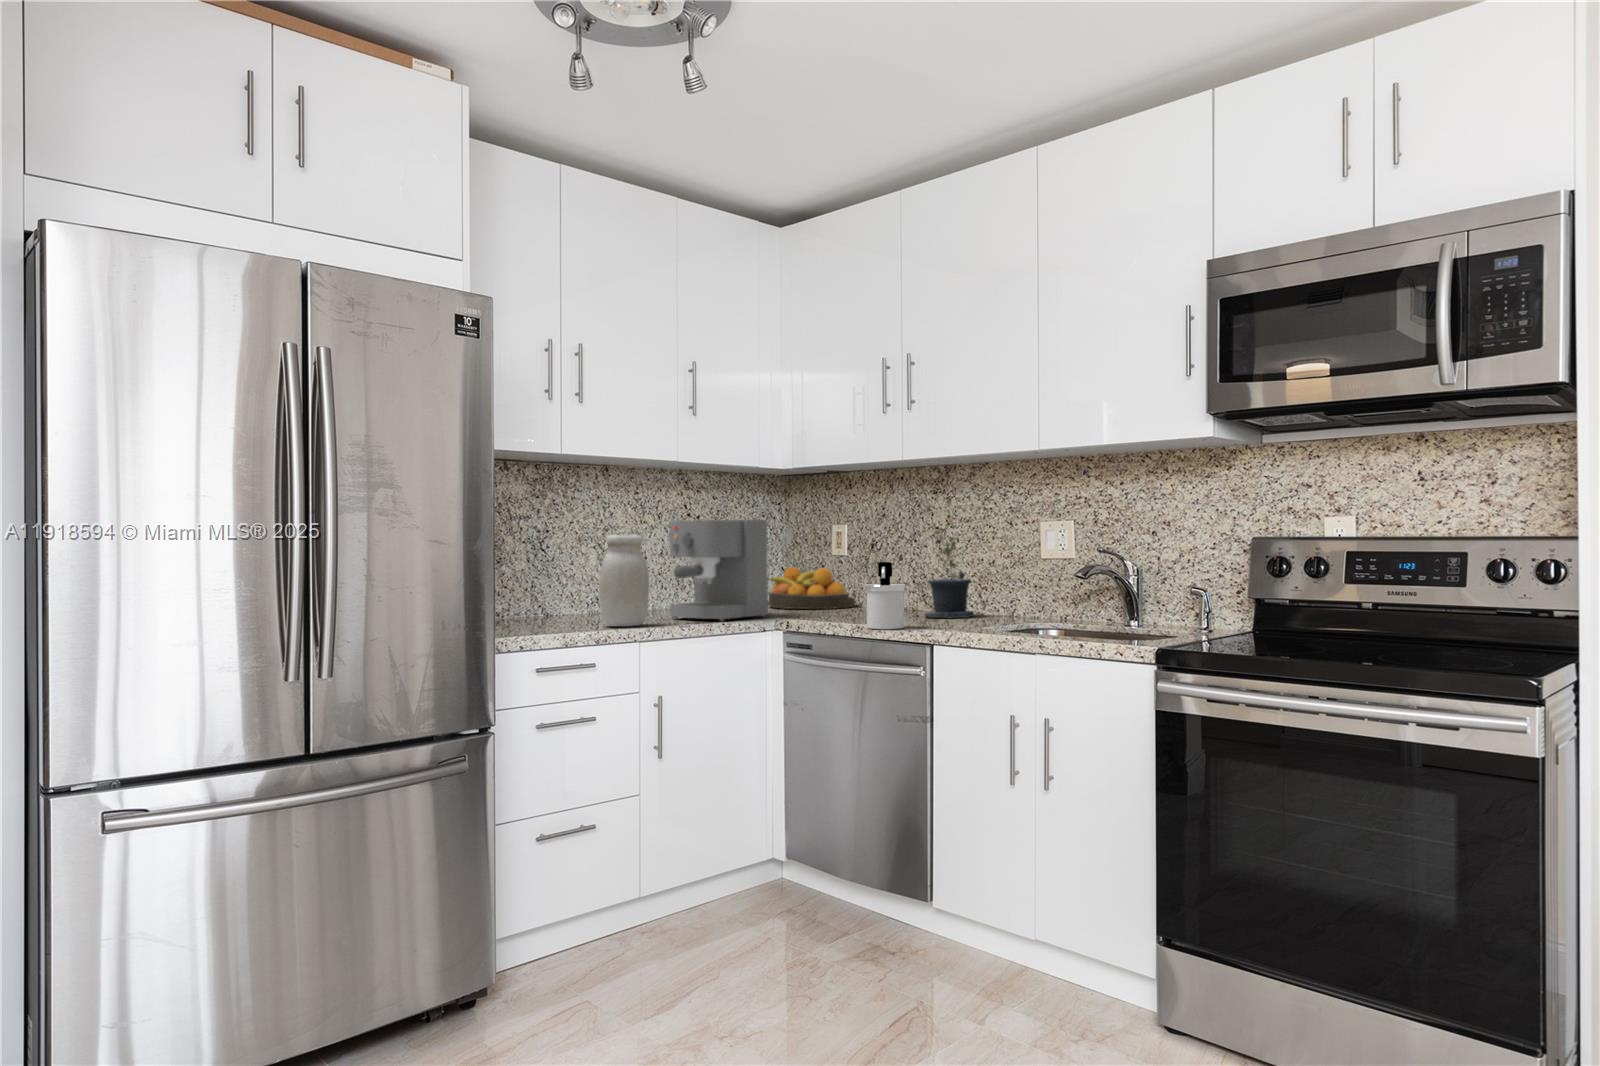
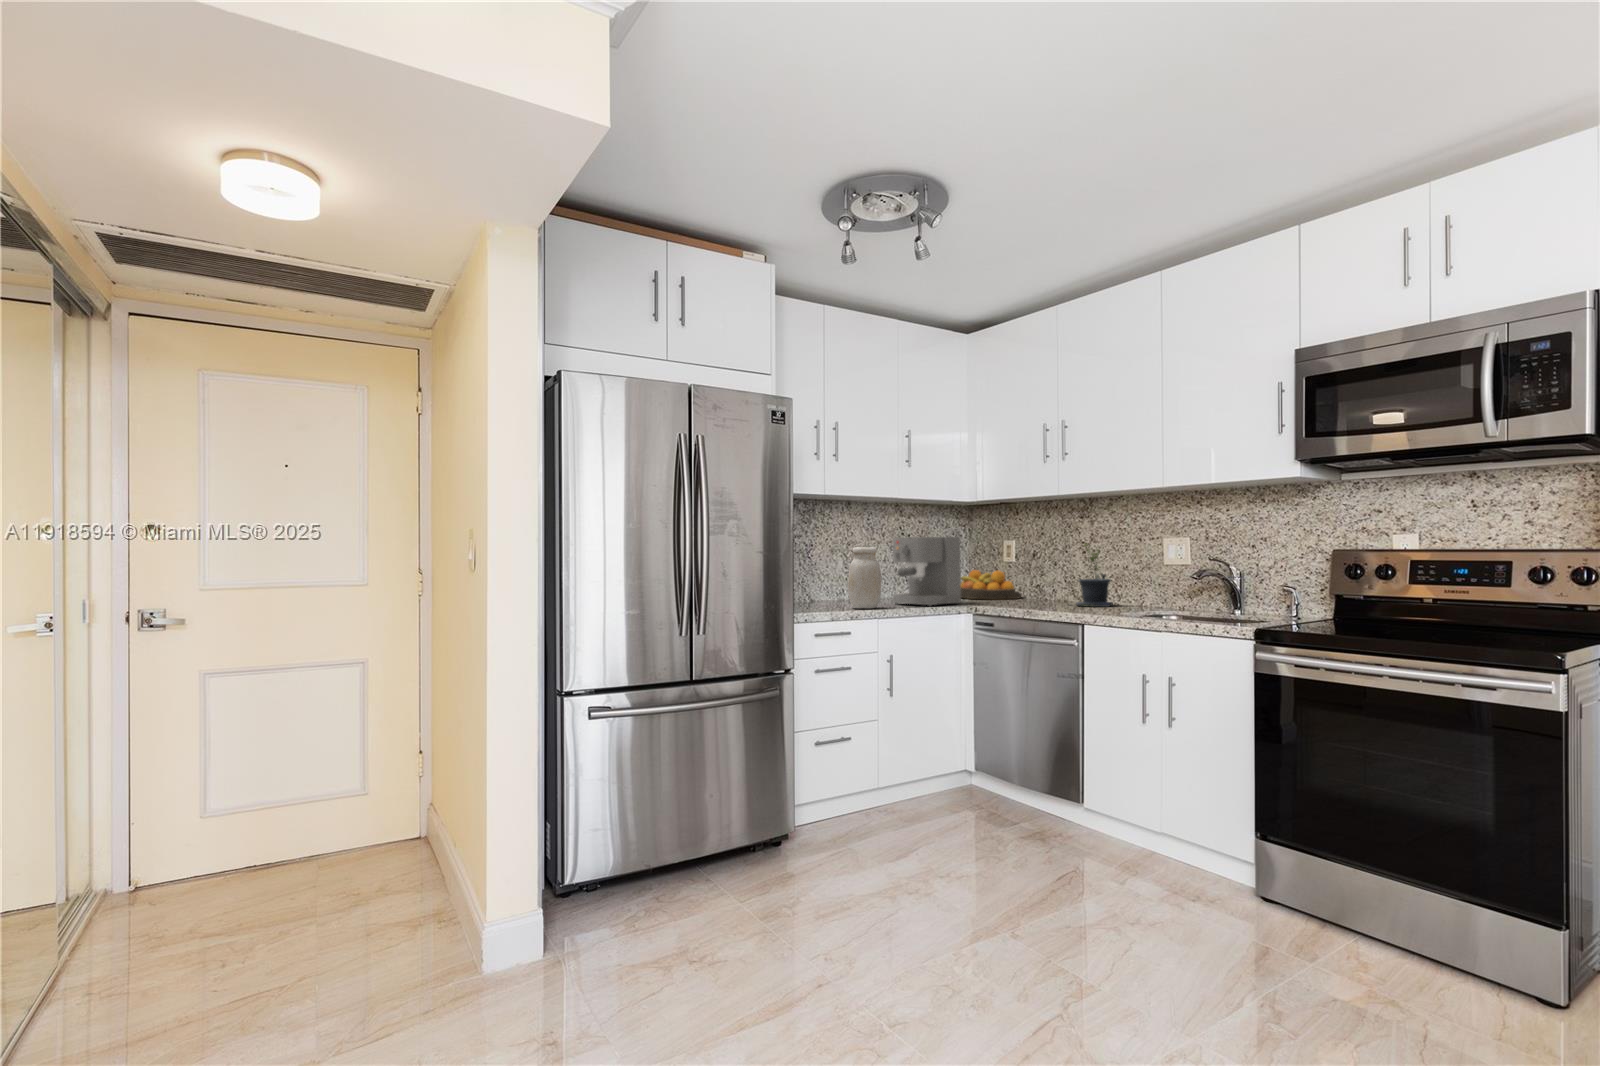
soap dispenser: present [865,562,905,629] -> none [1034,566,1064,613]

